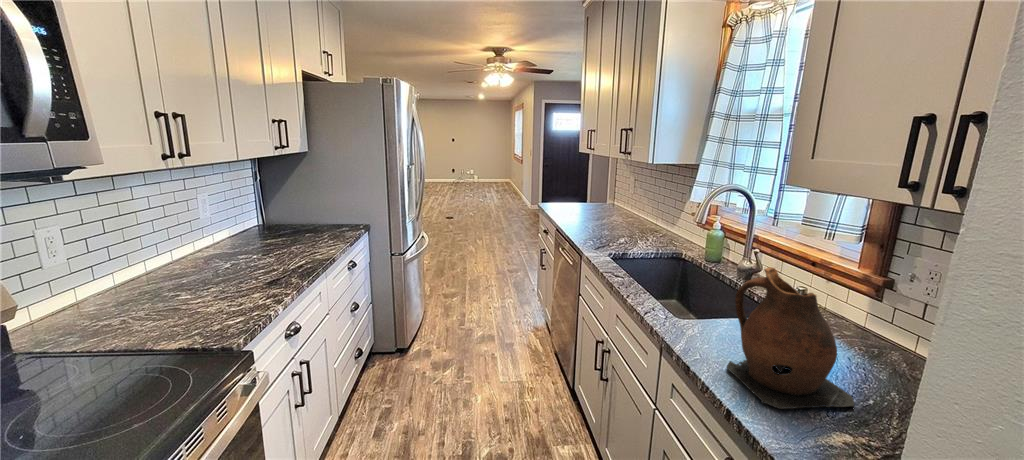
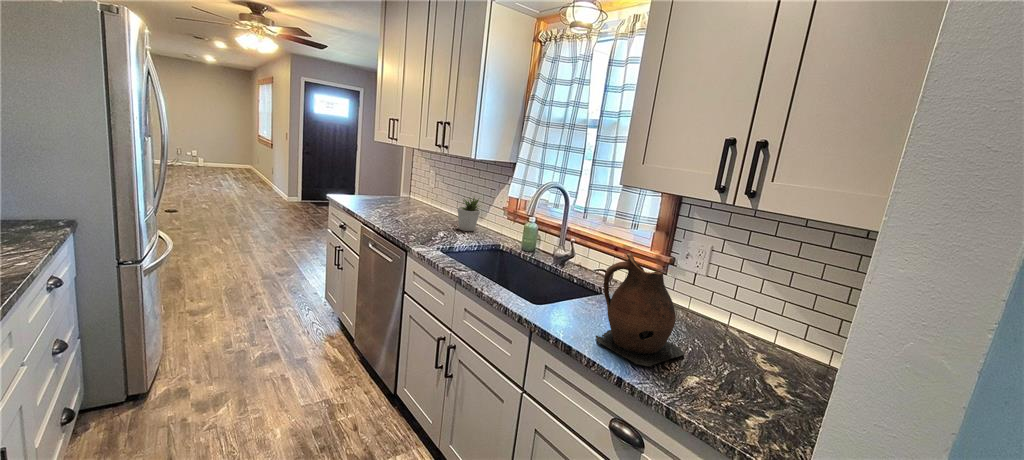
potted plant: none [642,201,667,238] -> present [458,198,480,231]

